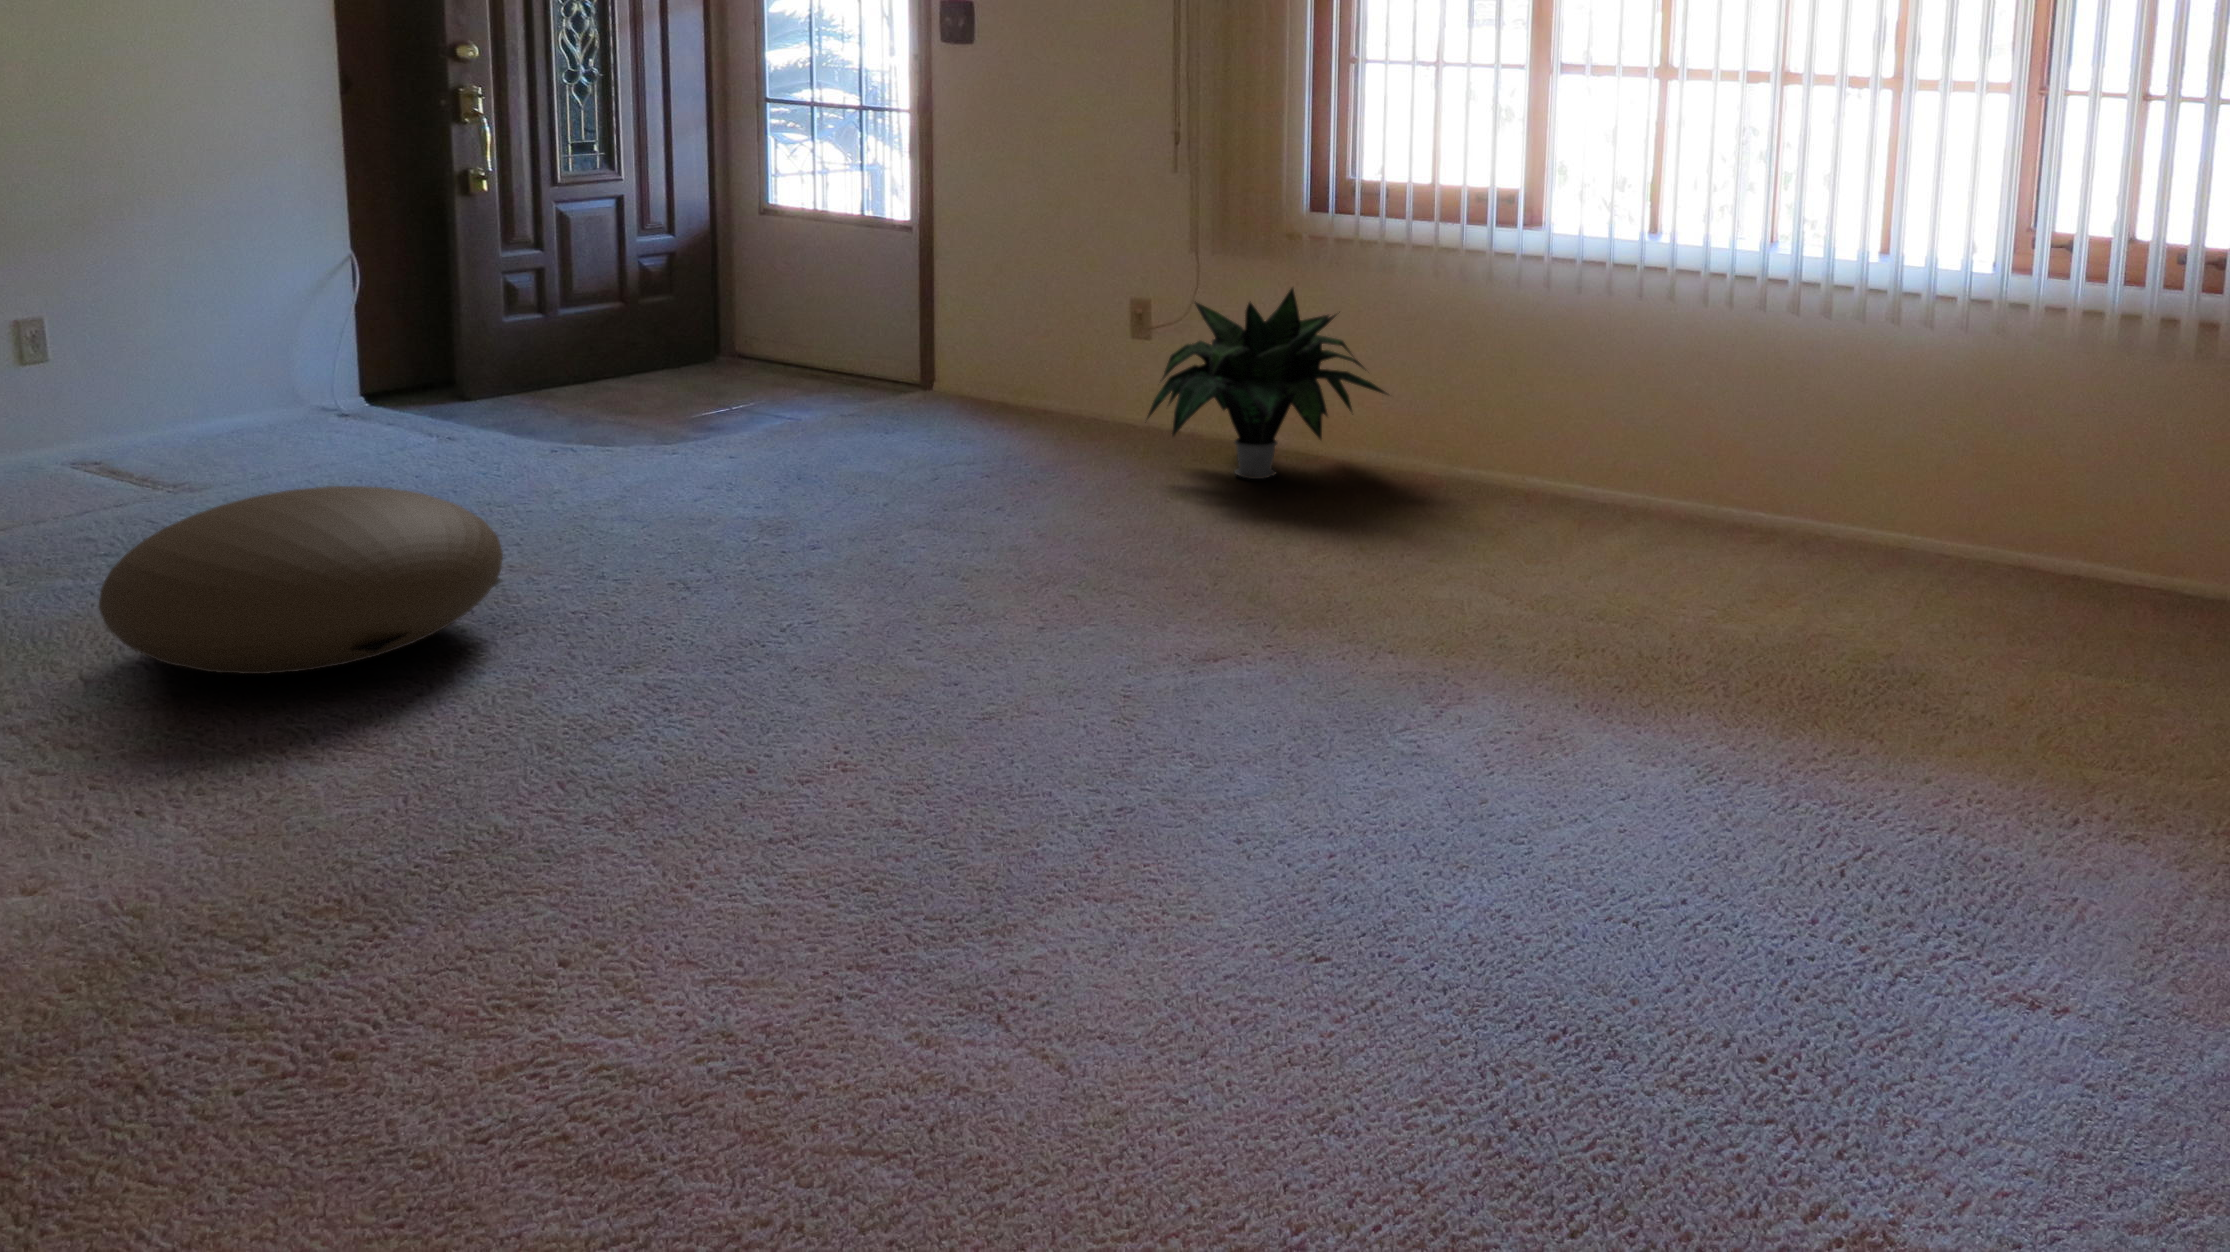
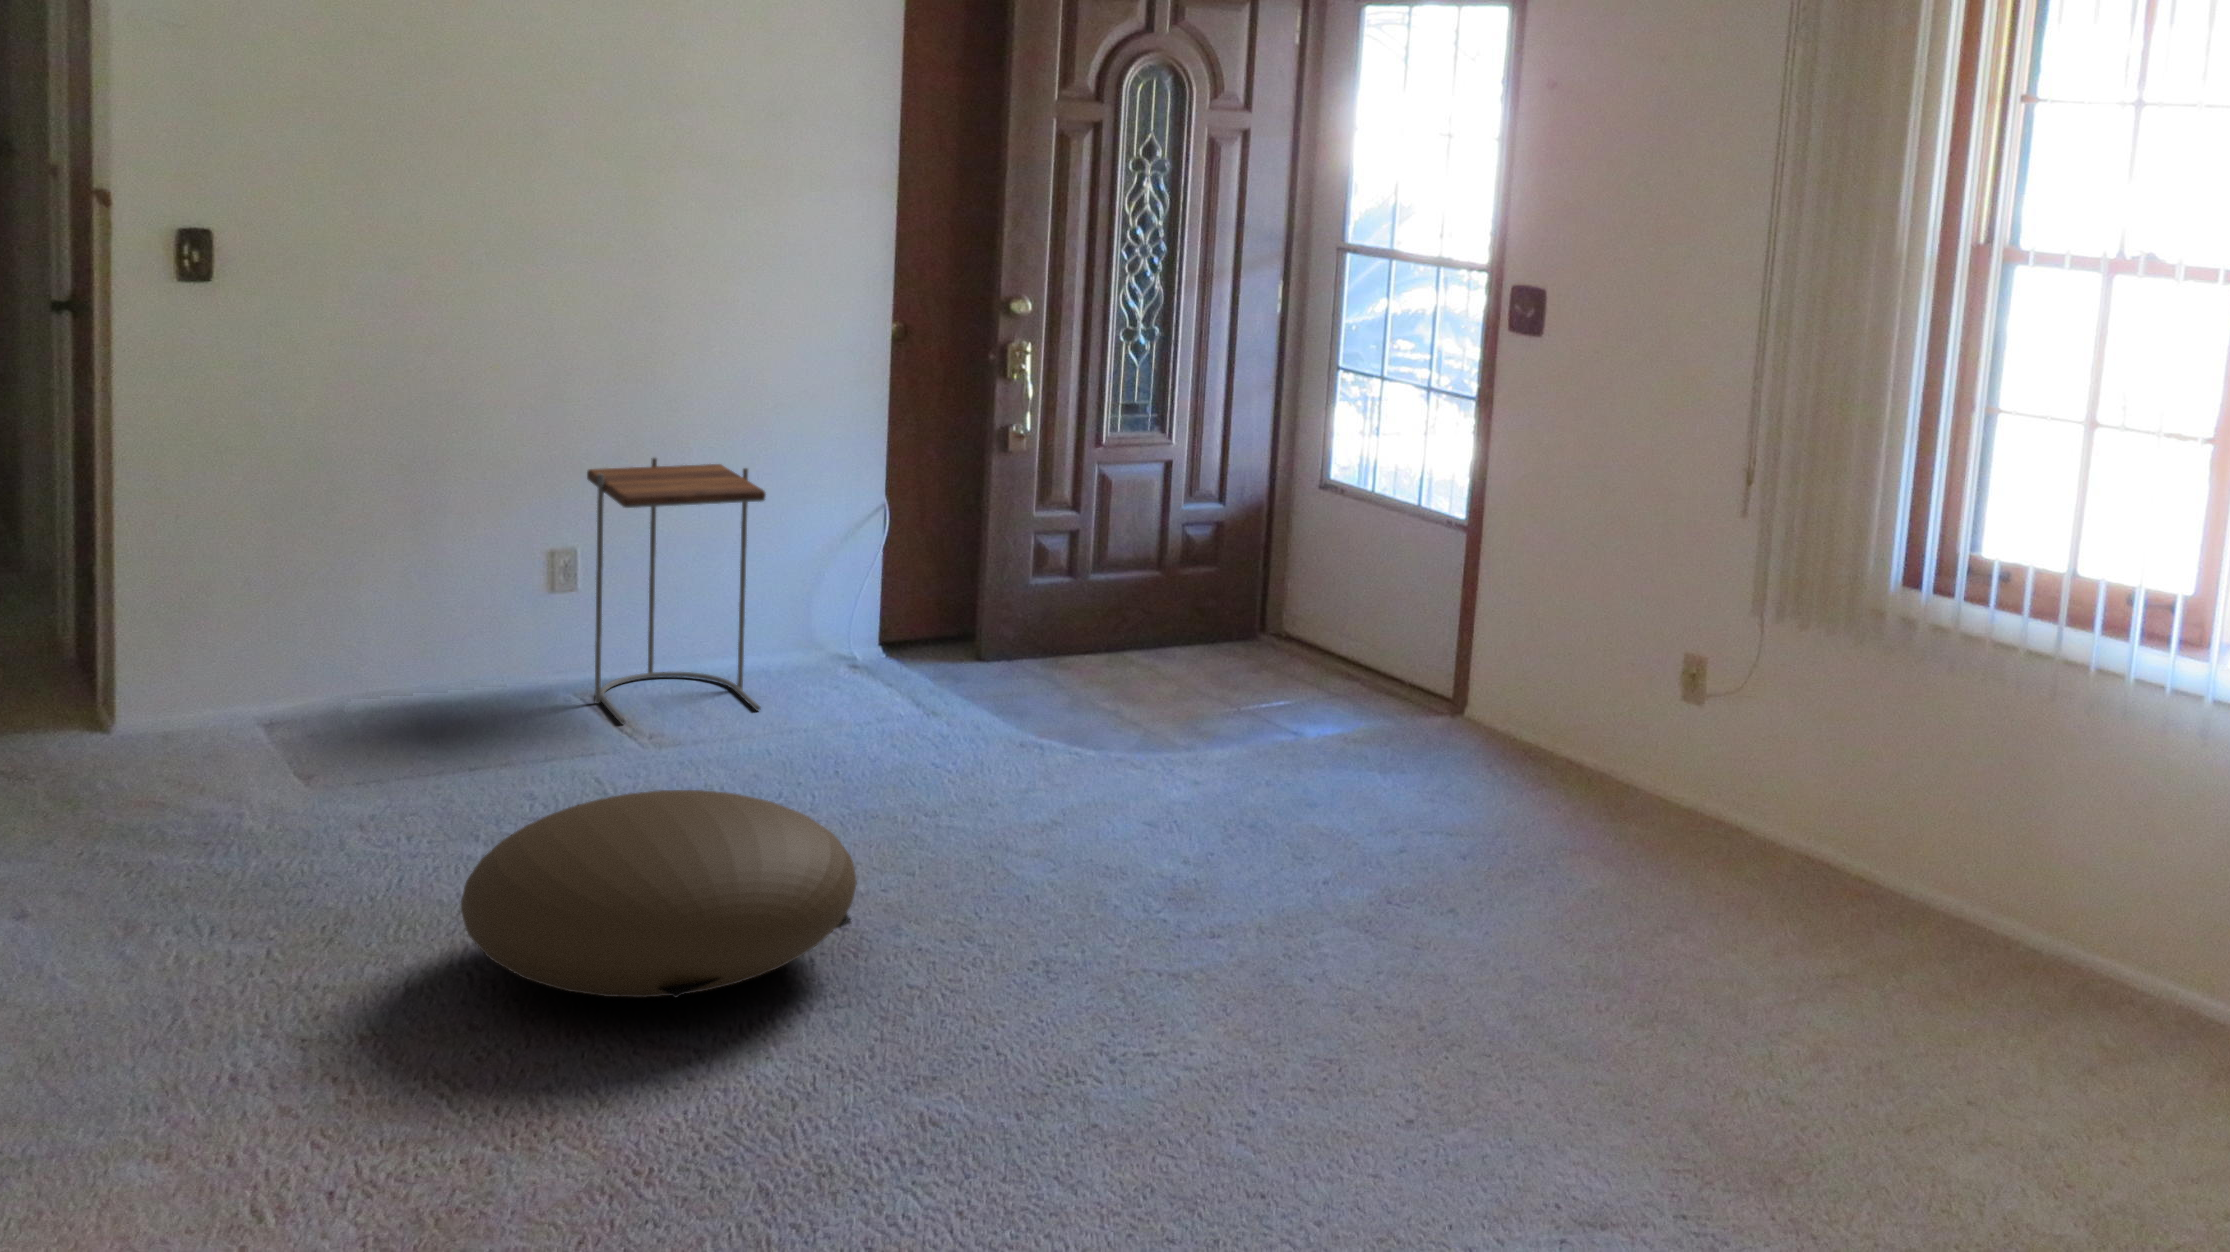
side table: none [20,224,264,492] -> present [587,457,766,724]
potted plant: present [1147,288,1387,479] -> none [1651,676,1975,914]

